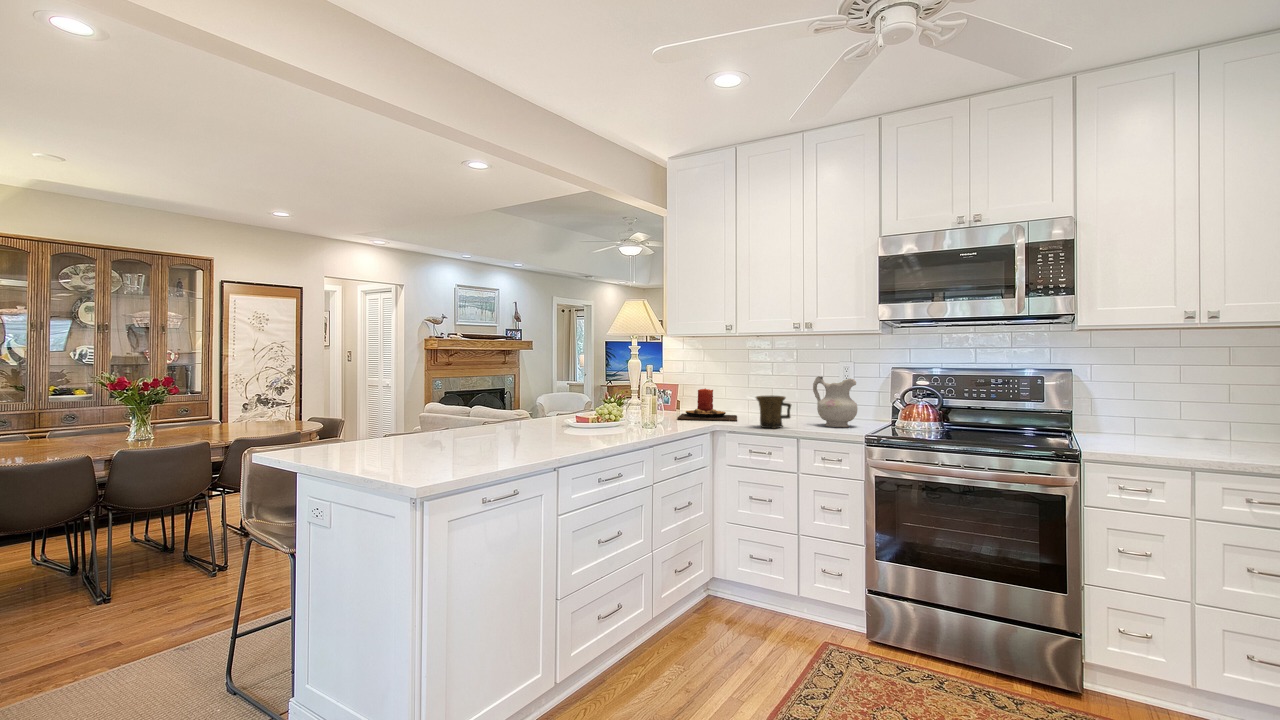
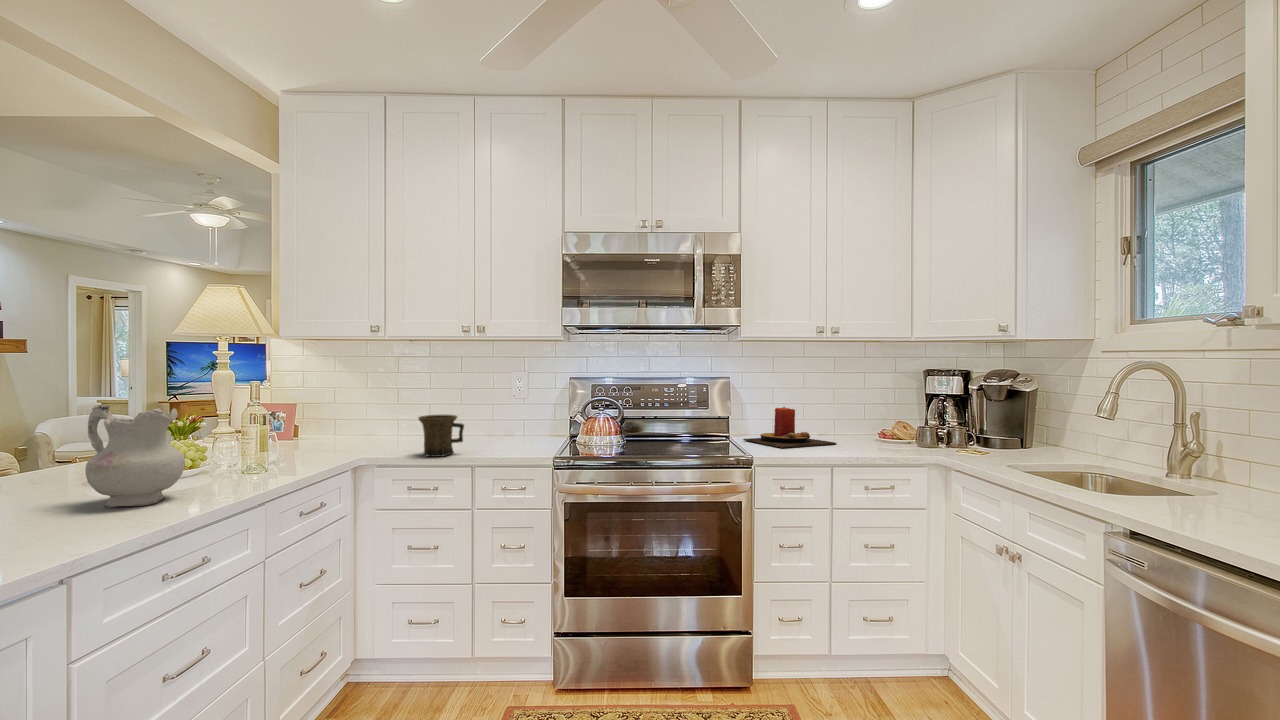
ceramic pitcher: present [813,376,858,427] -> present [85,405,185,507]
candle: present [677,389,737,421] -> present [743,407,837,448]

